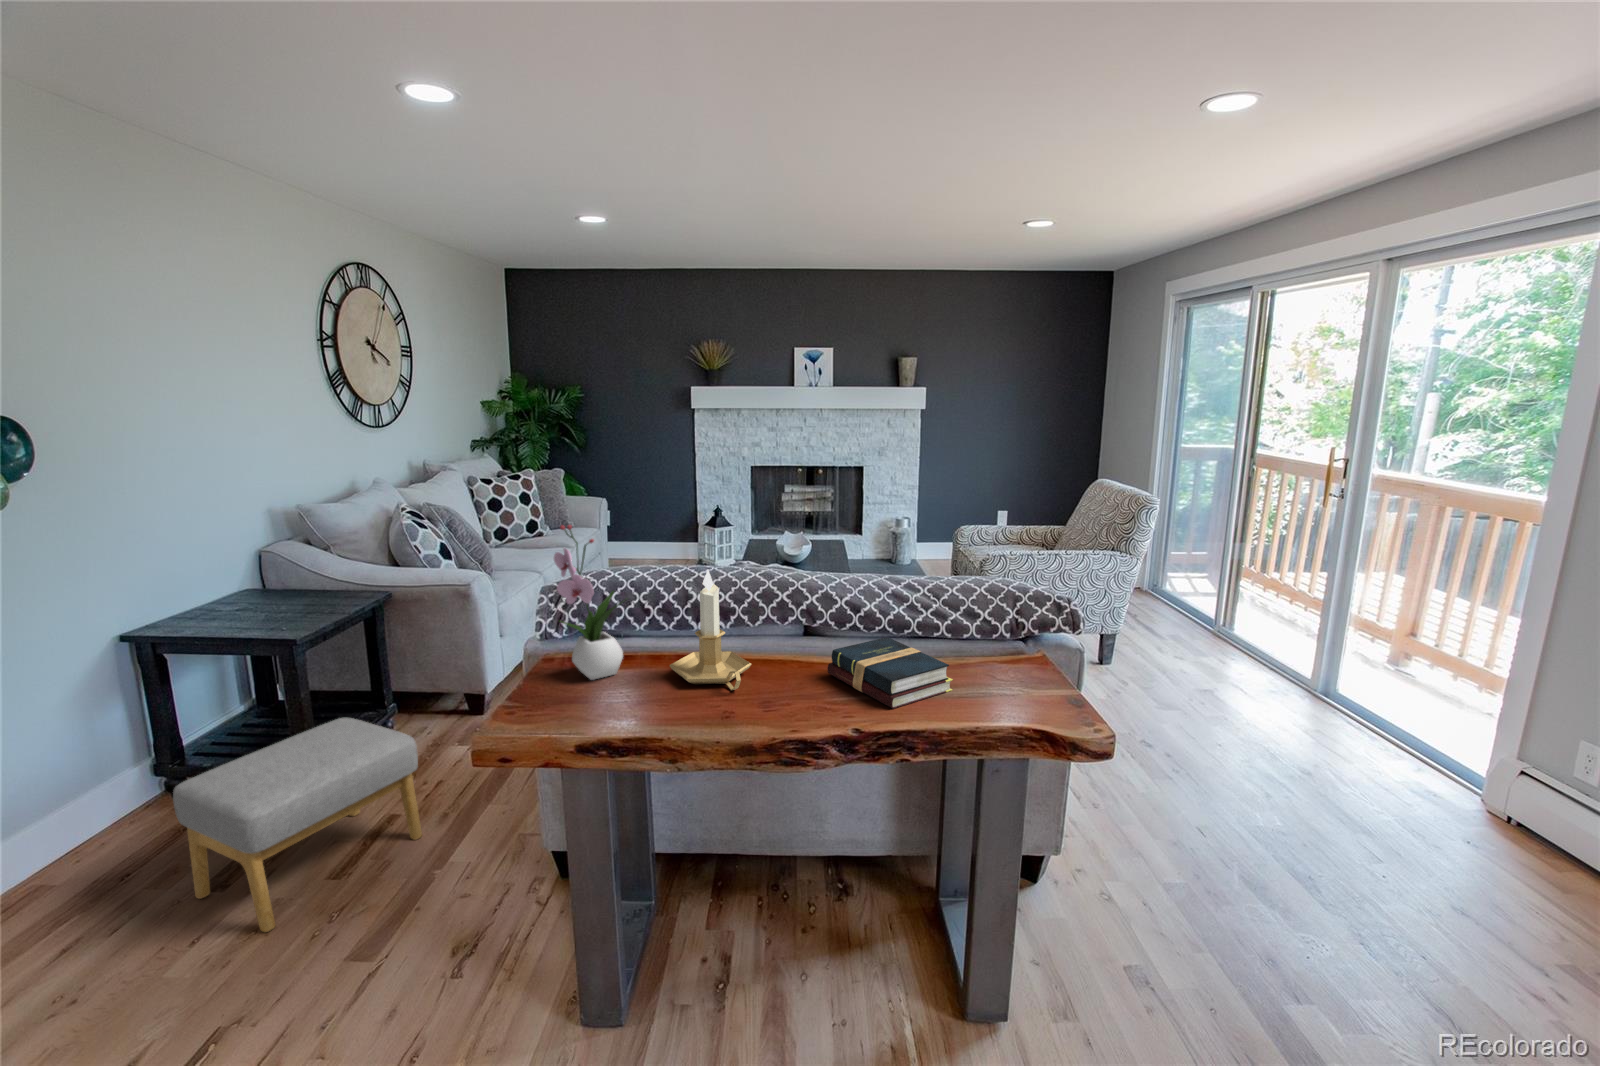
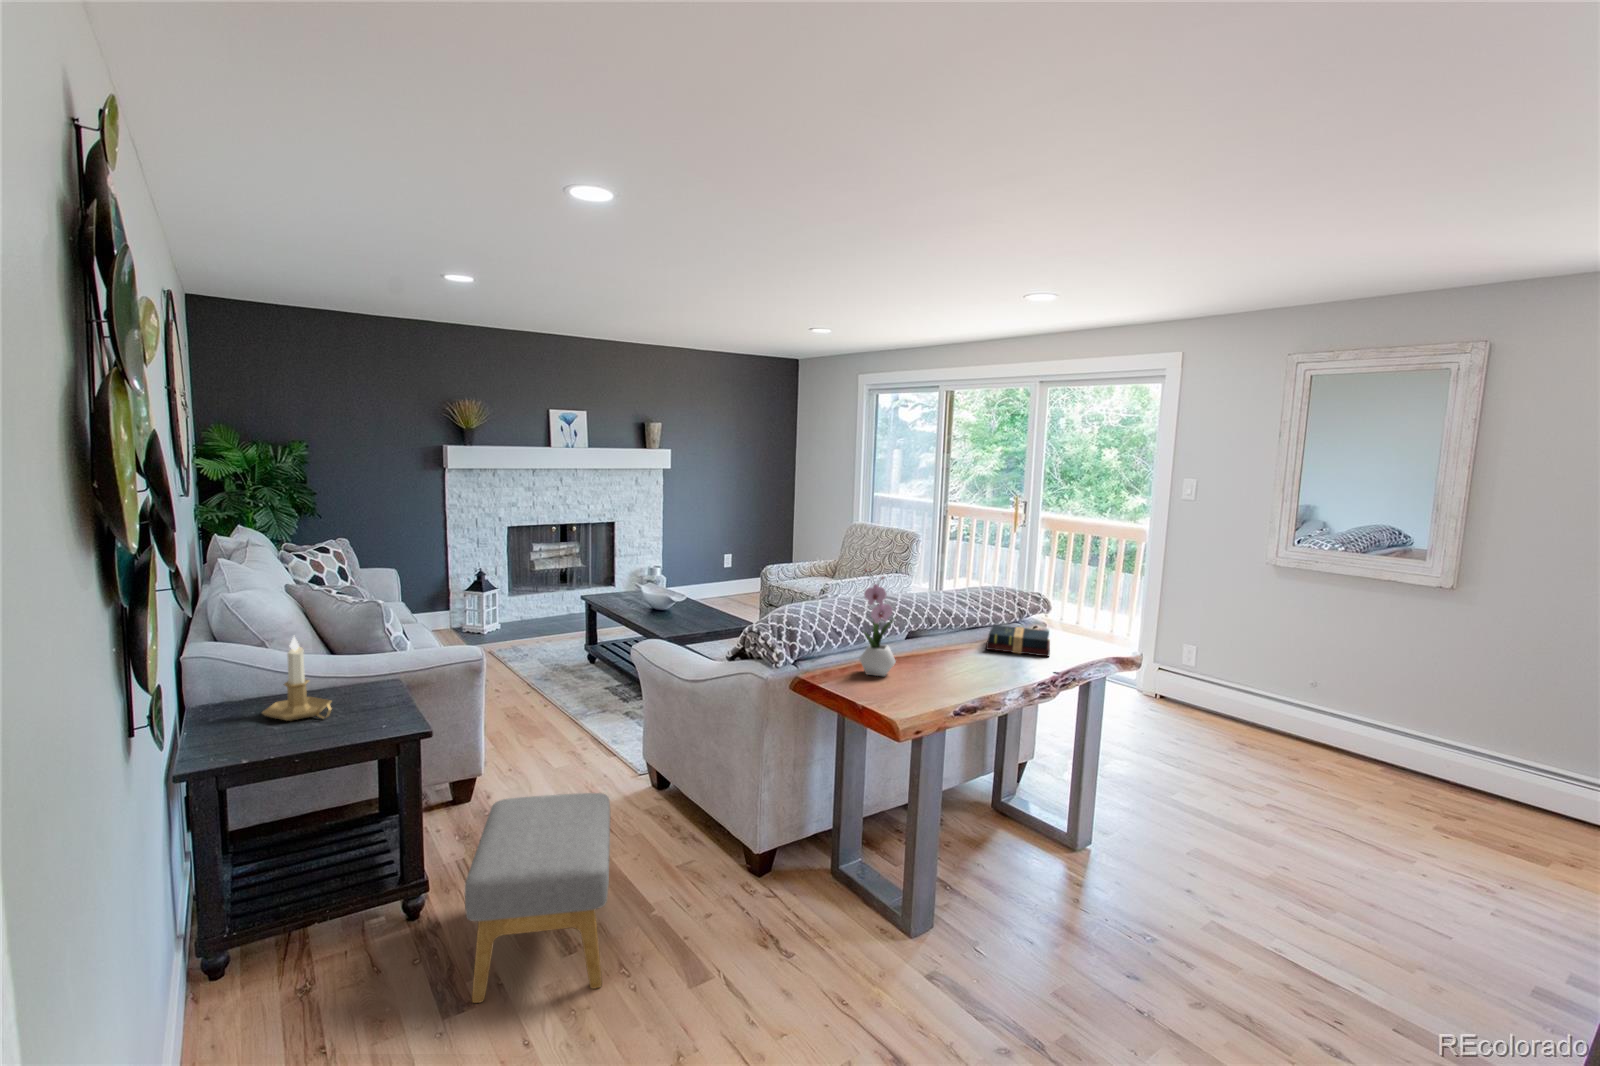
candlestick: present [670,570,751,691] -> present [262,637,332,721]

